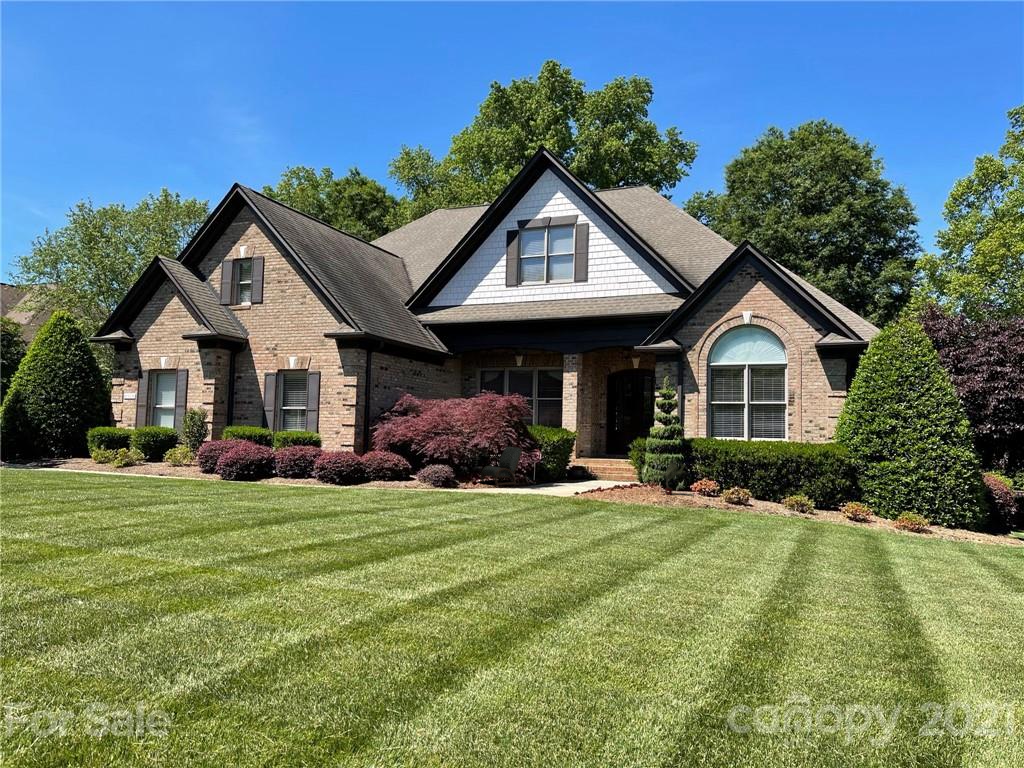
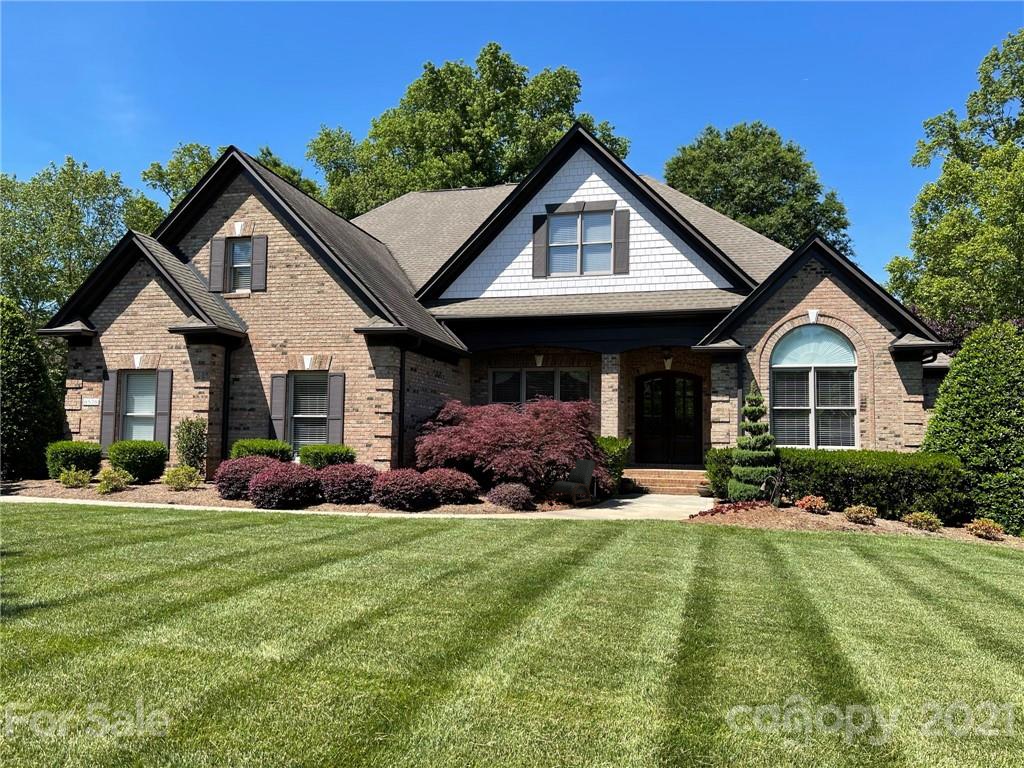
potted tree: present [655,459,684,495] -> none [737,469,771,508]

